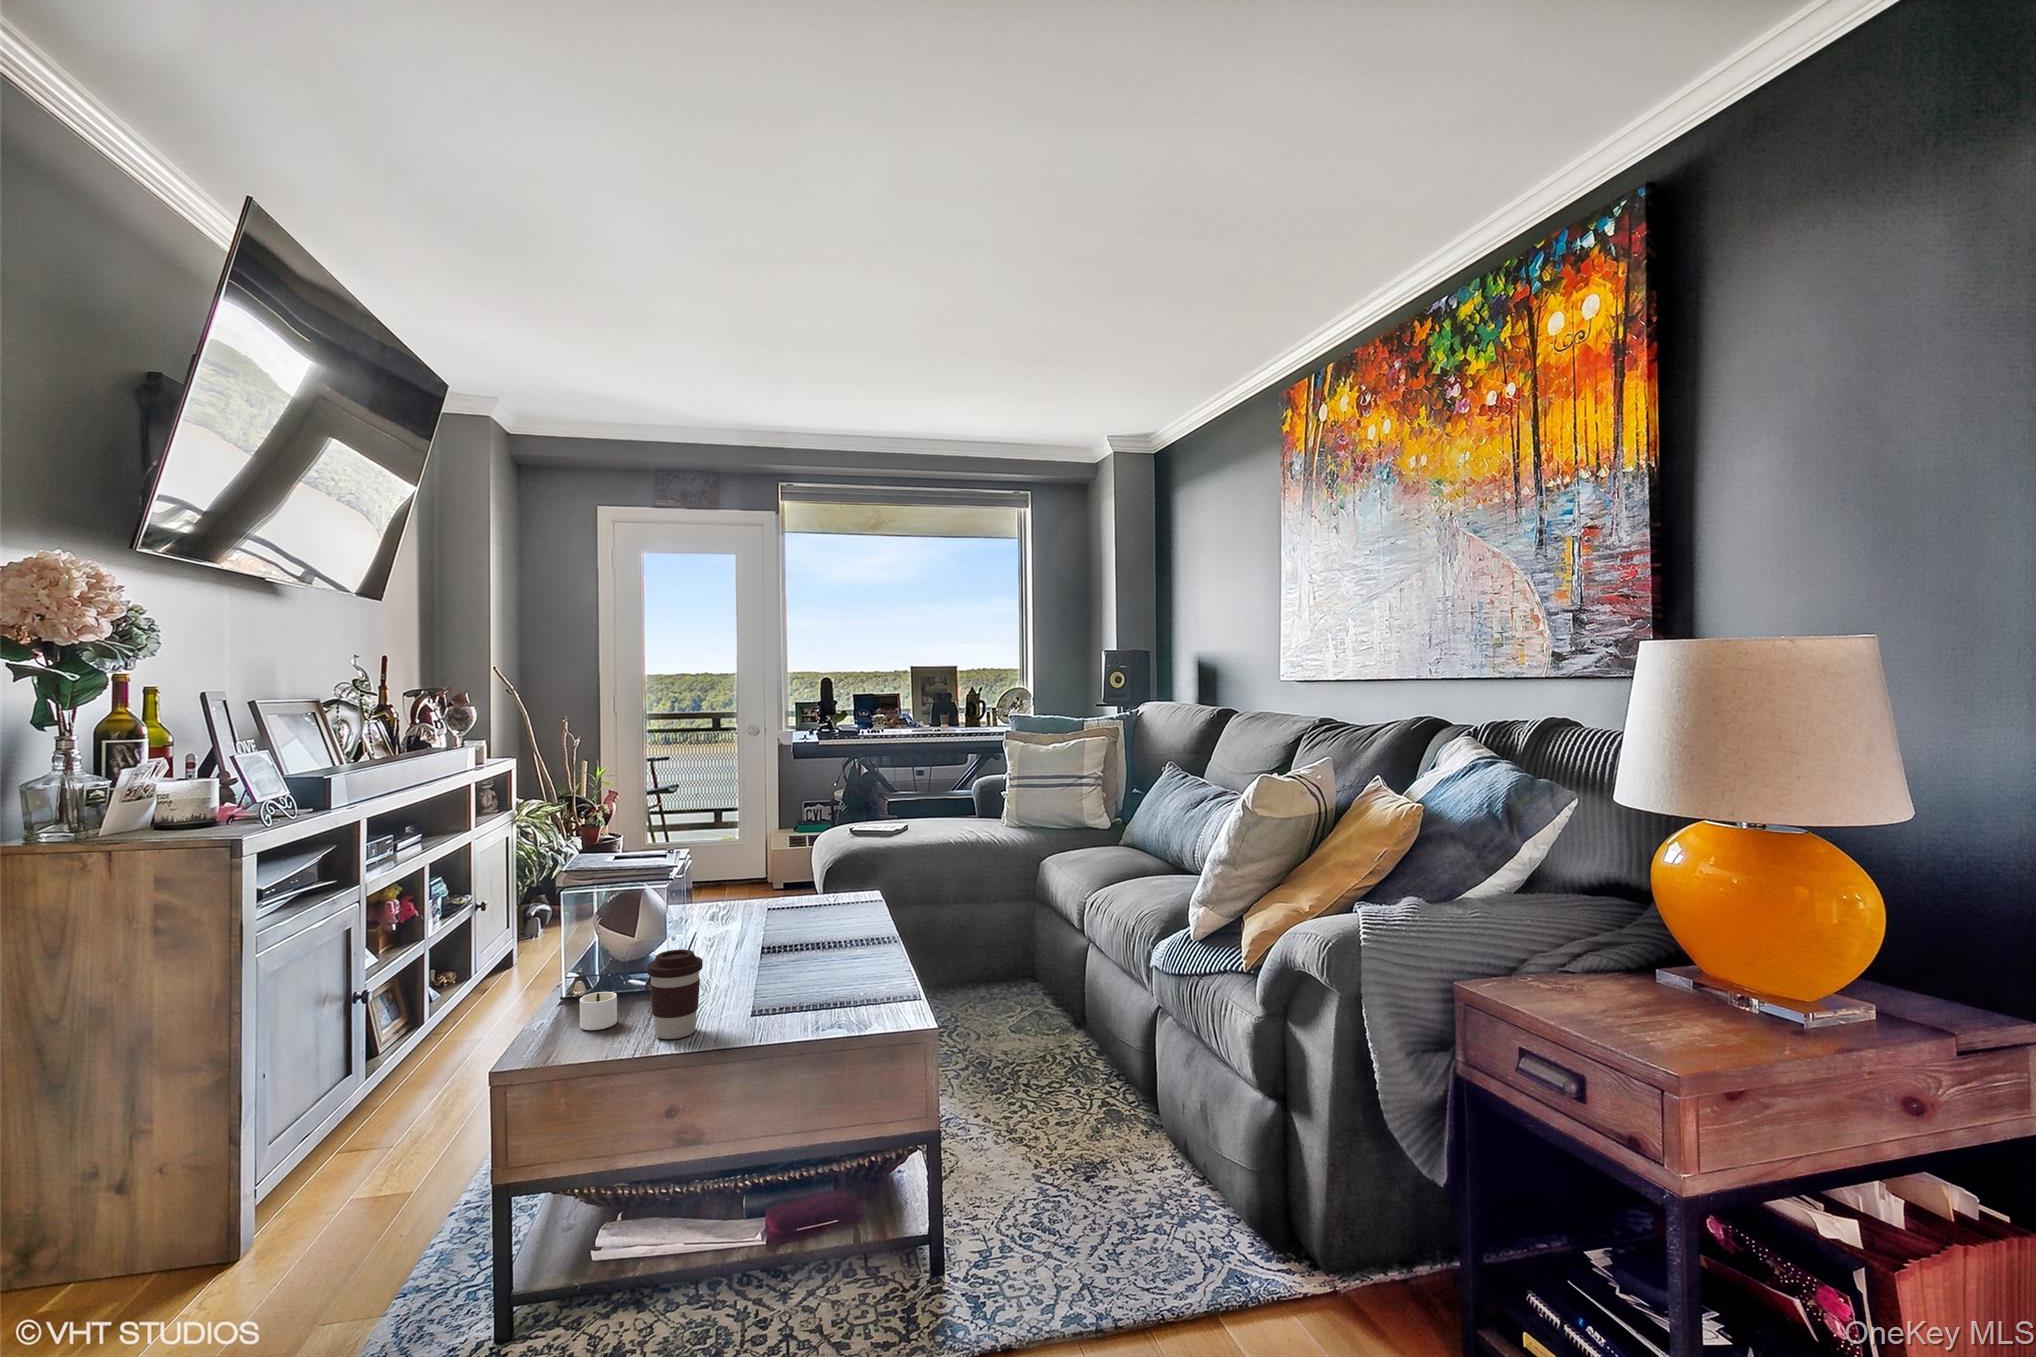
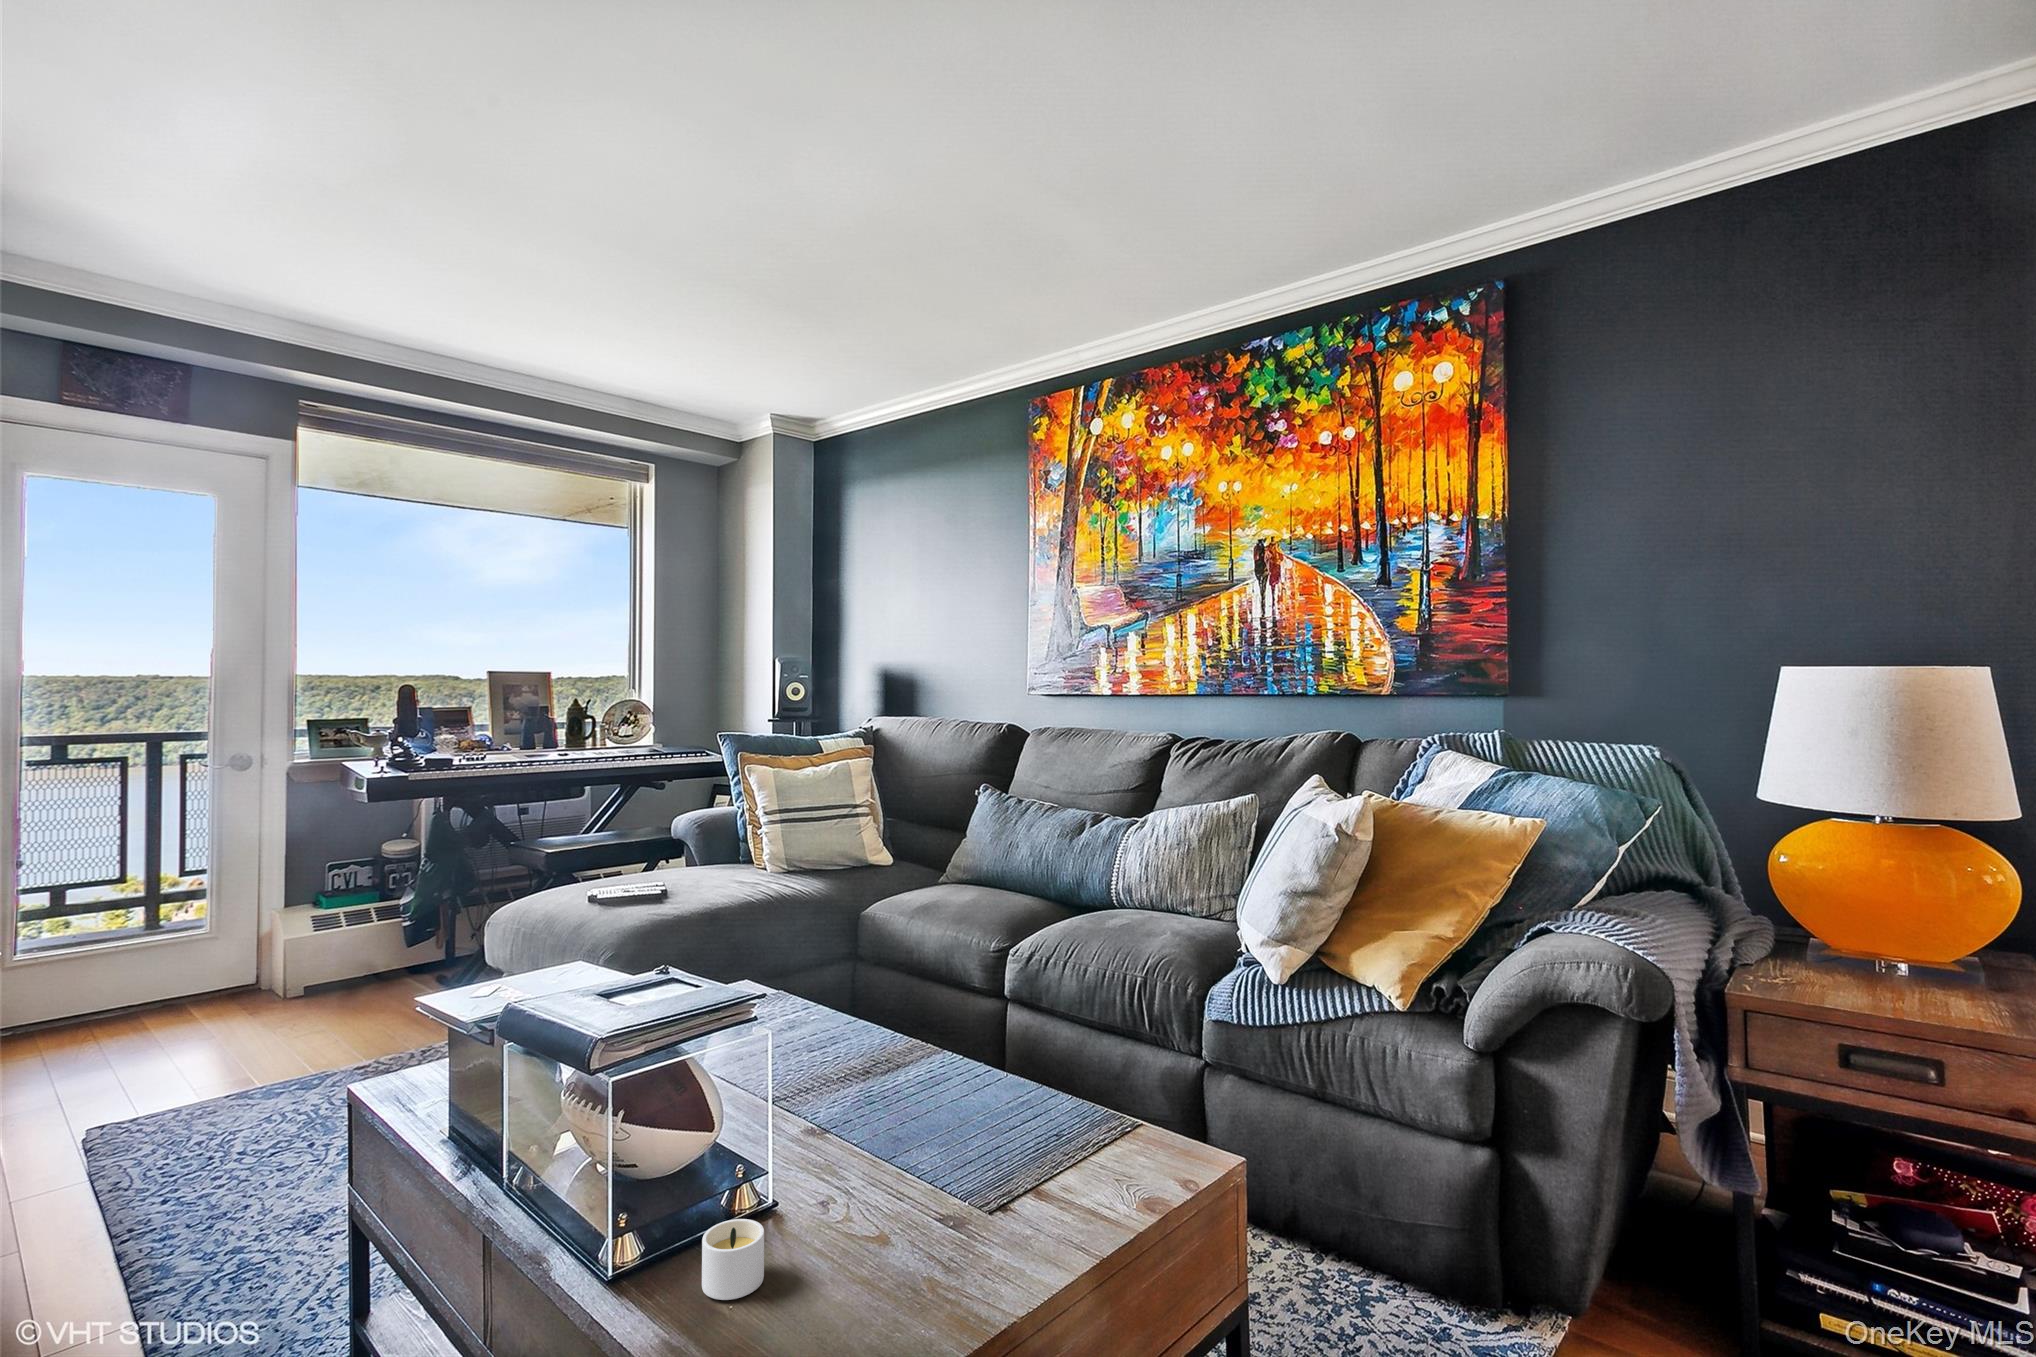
coffee cup: present [647,950,703,1039] -> none [849,1115,934,1272]

